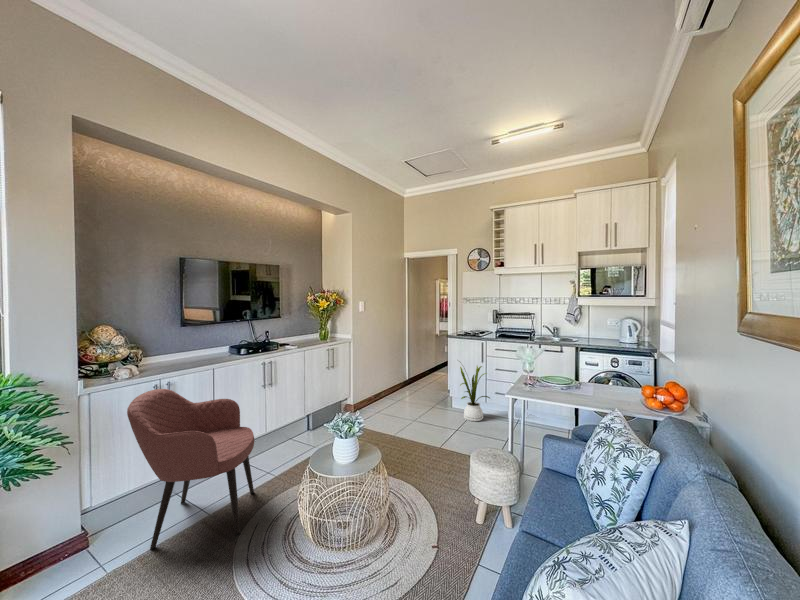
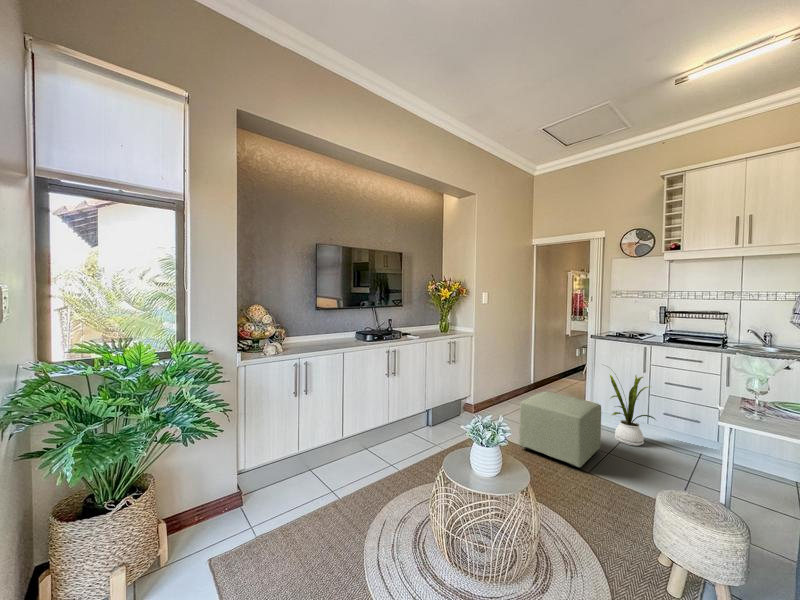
ottoman: none [388,386,451,445] -> present [519,391,601,467]
armchair: present [127,389,254,550] -> none [274,368,382,528]

